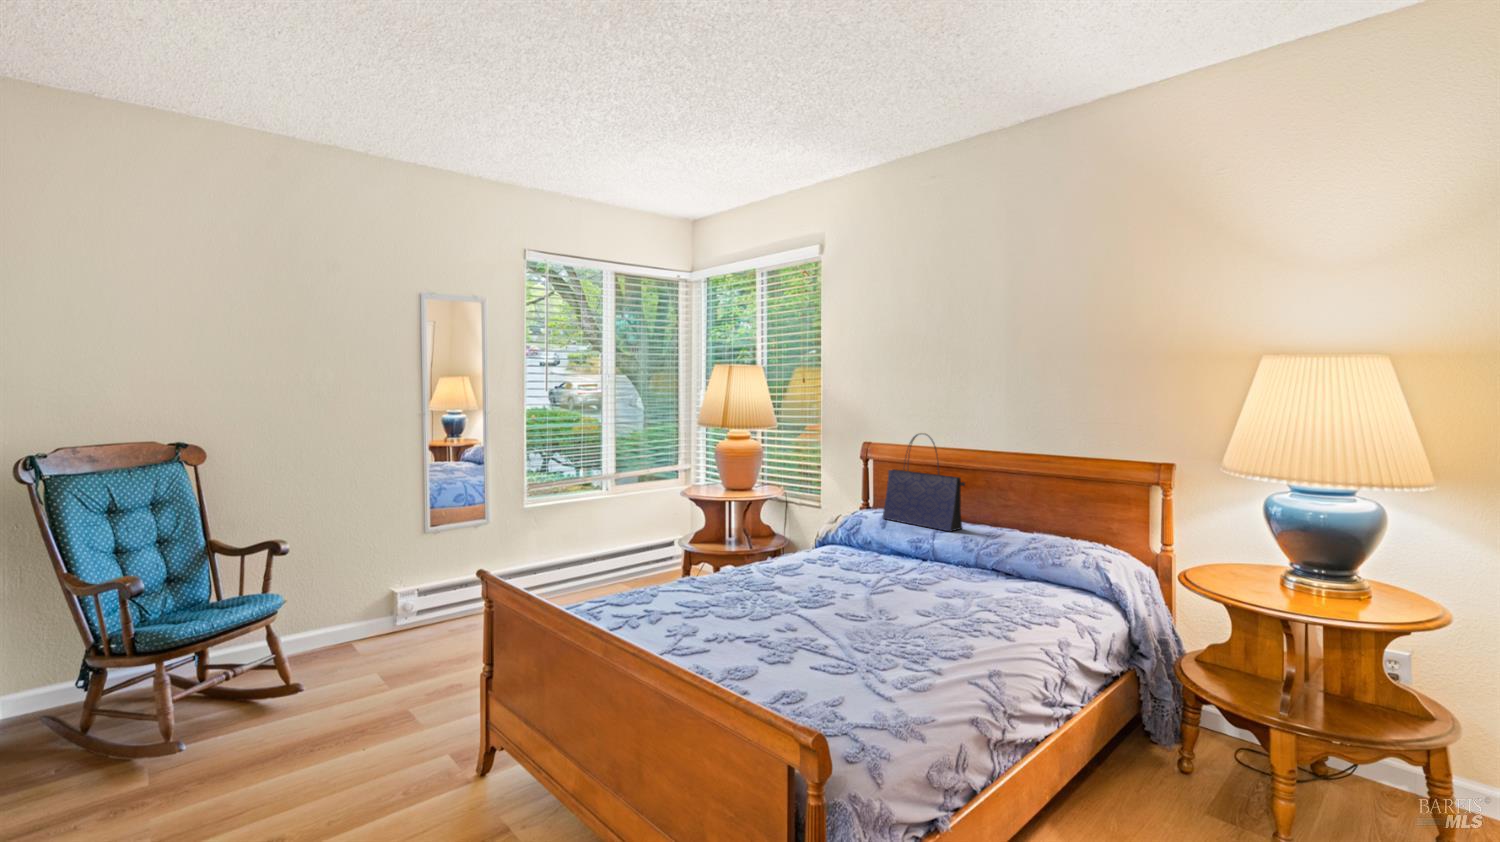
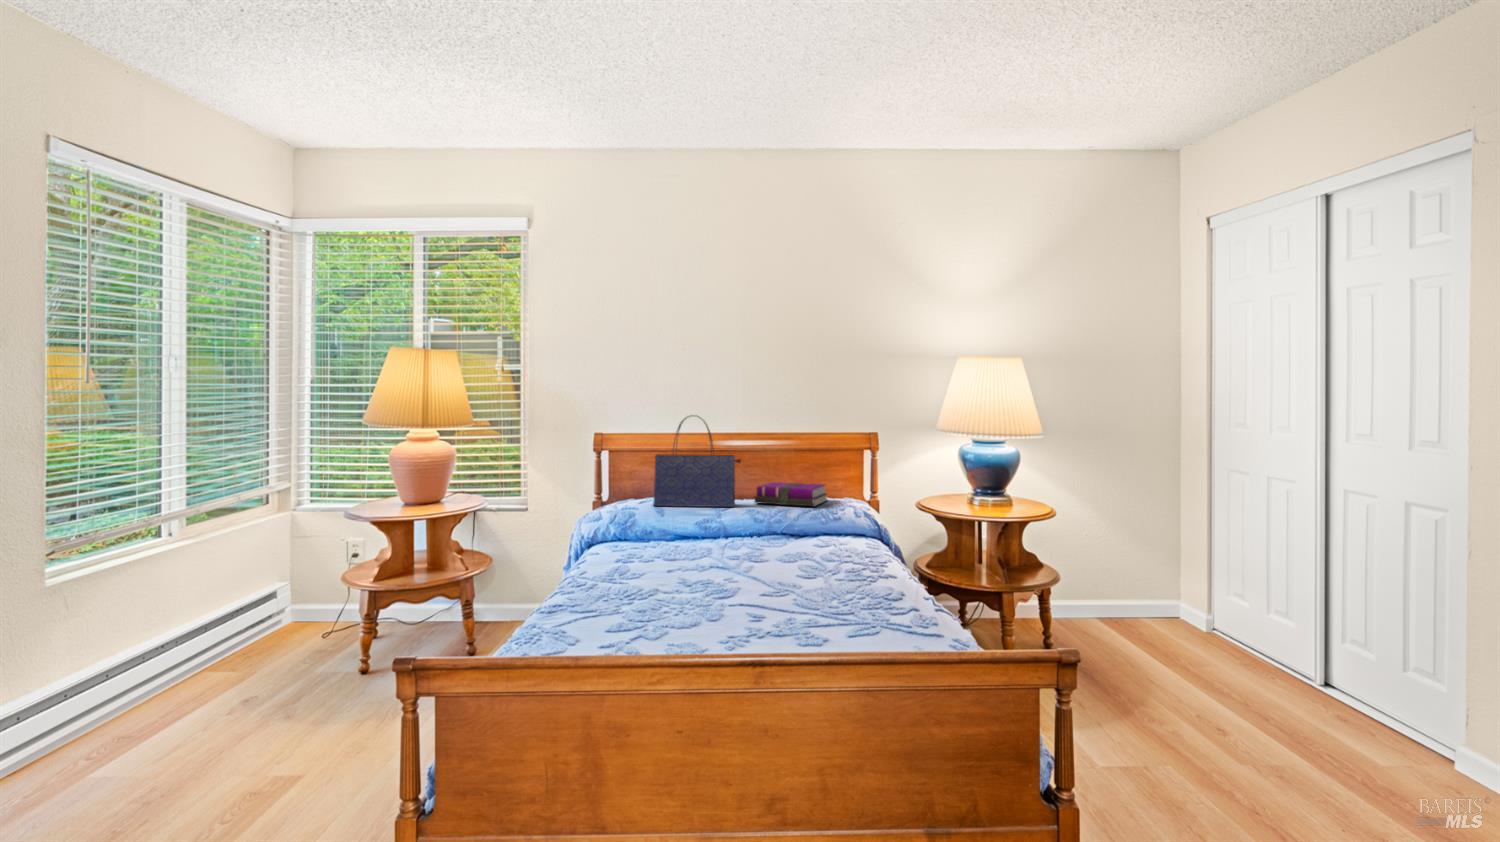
notebook: none [982,511,1077,546] -> present [755,482,827,507]

